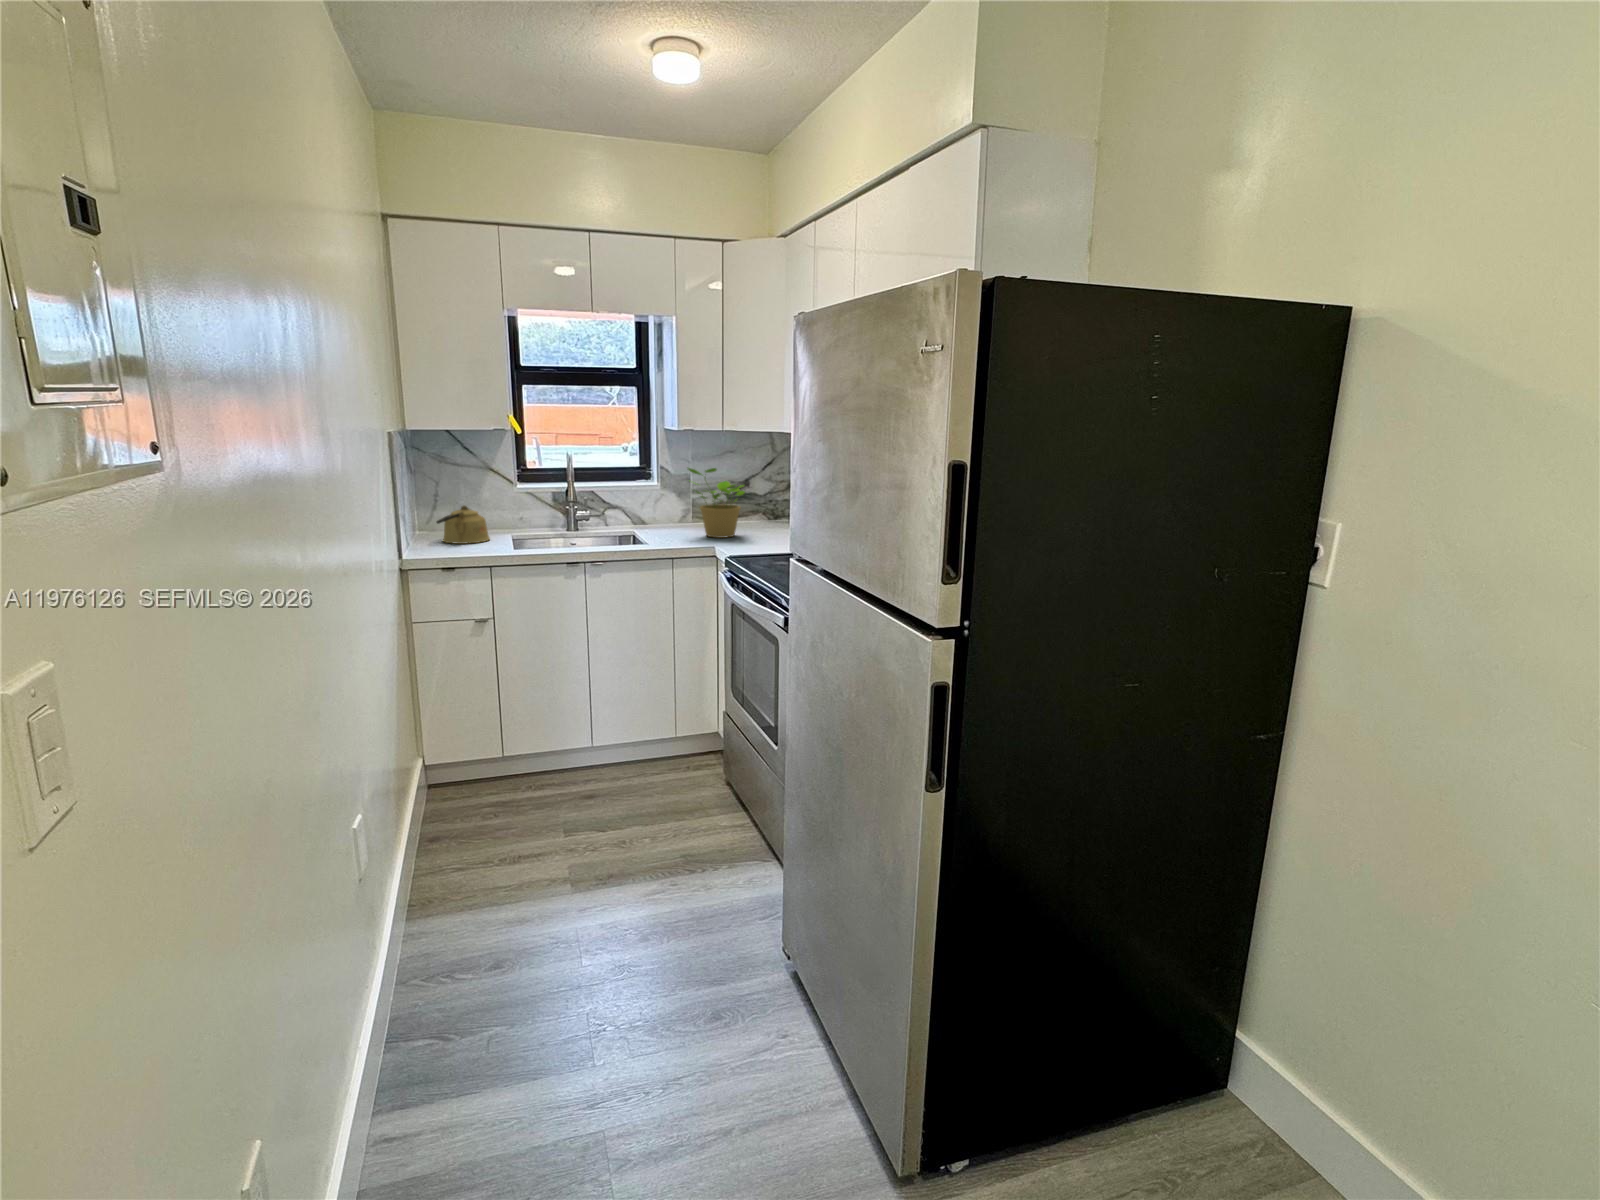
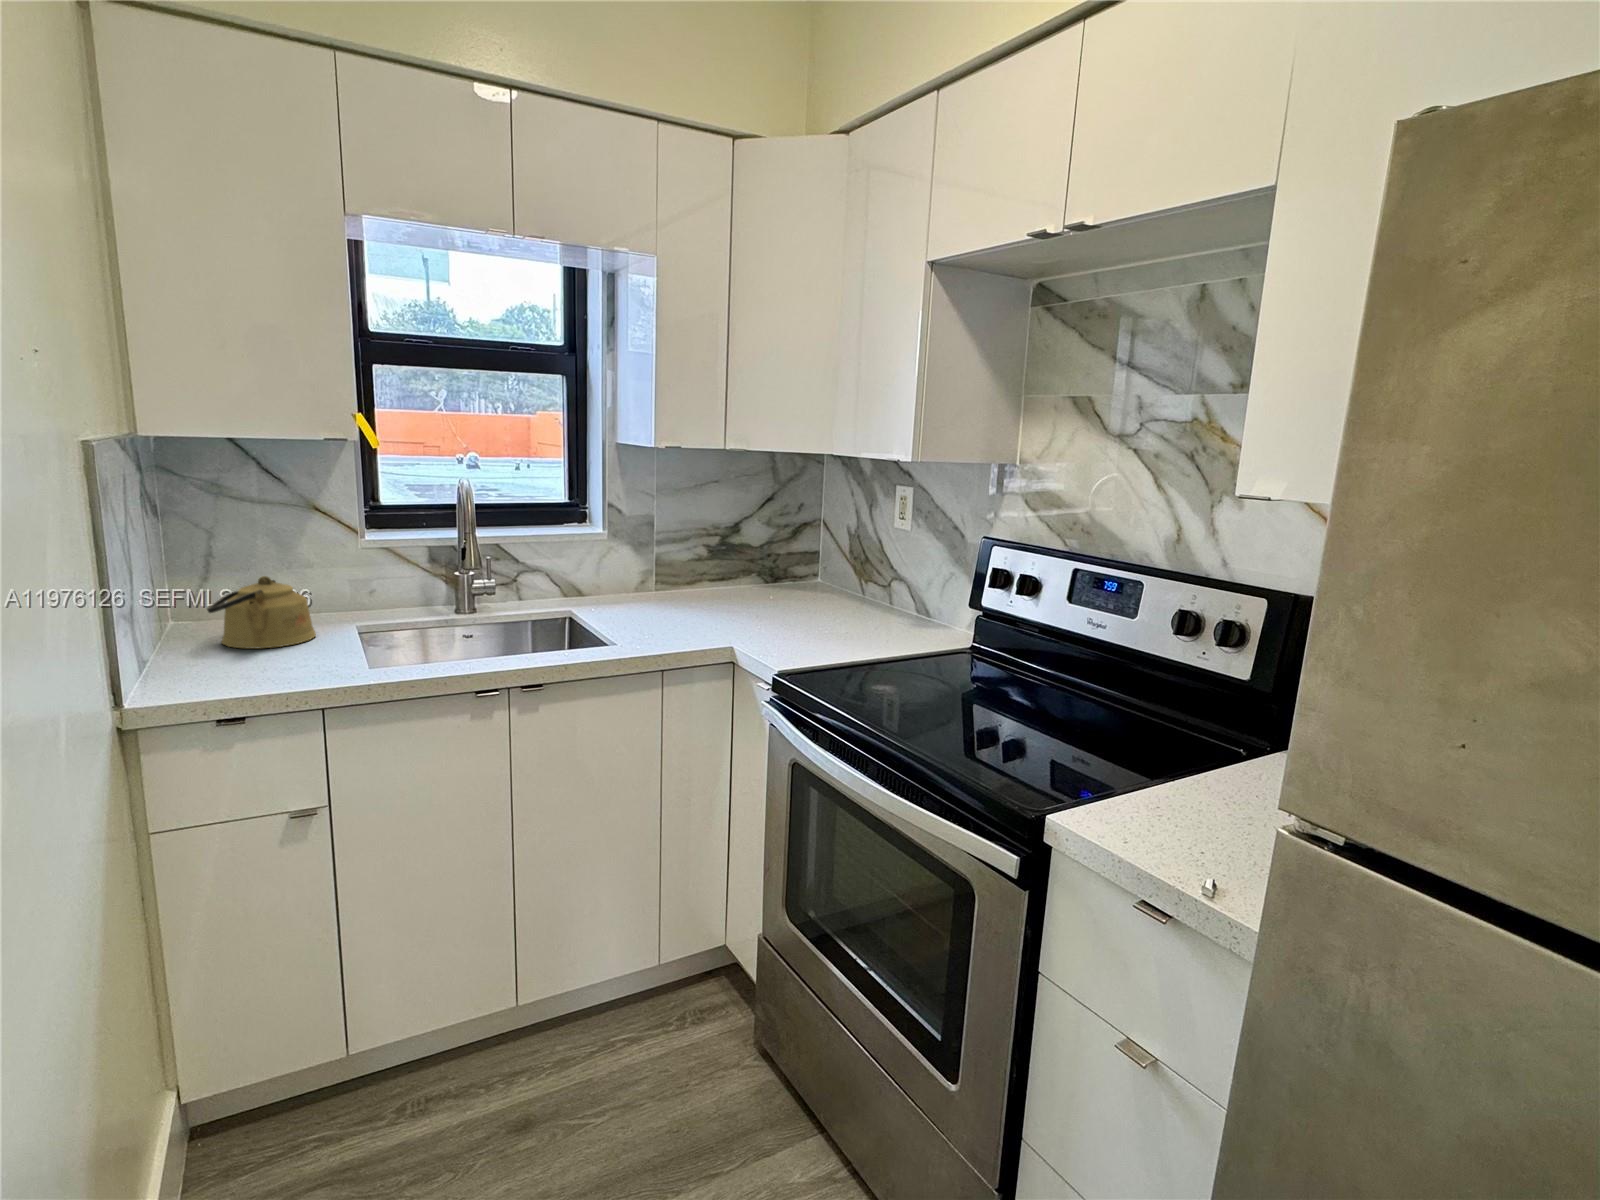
potted plant: present [688,468,745,538] -> none [658,508,760,620]

